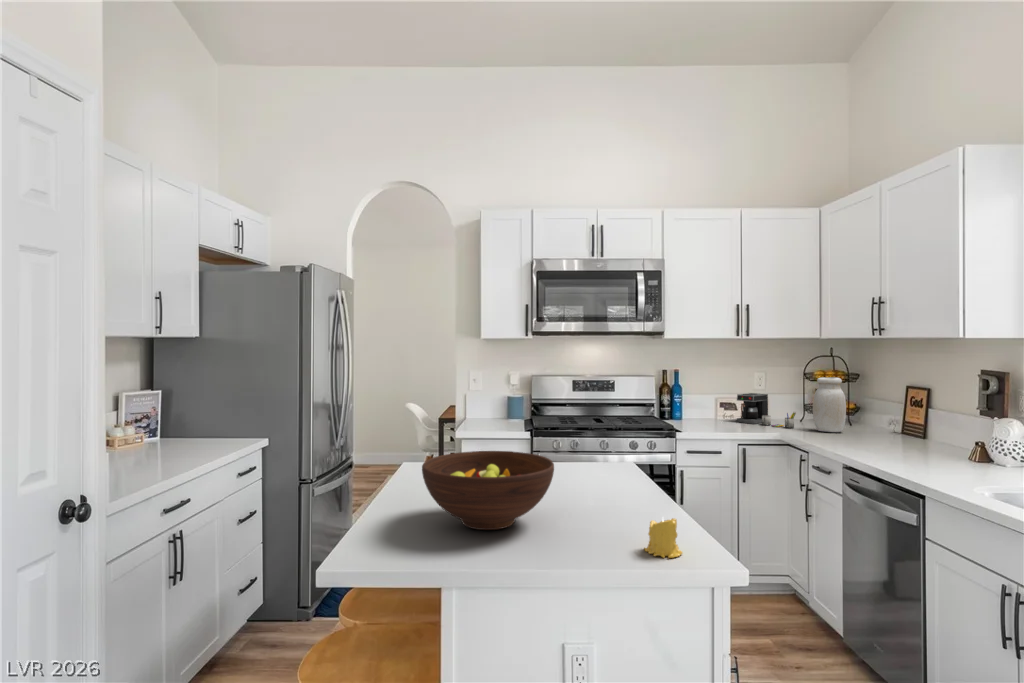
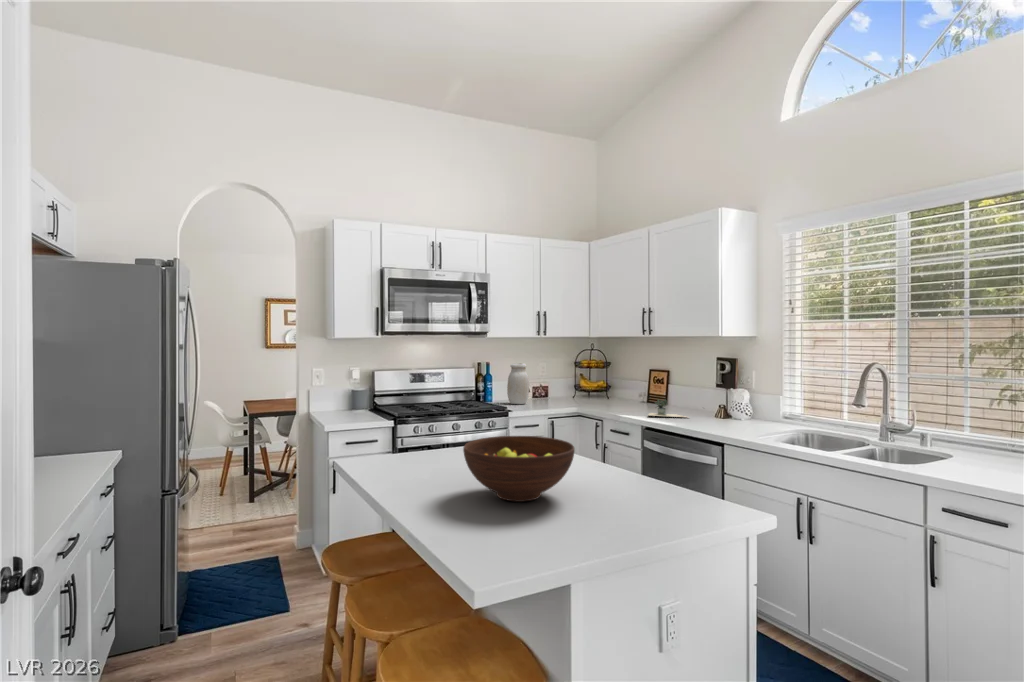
jar: present [813,377,846,432] -> present [507,363,529,404]
coffee maker: present [737,393,796,428] -> none [535,378,581,404]
potted plant: none [865,427,966,458] -> present [648,399,686,417]
candle: present [644,518,683,558] -> none [645,468,672,497]

